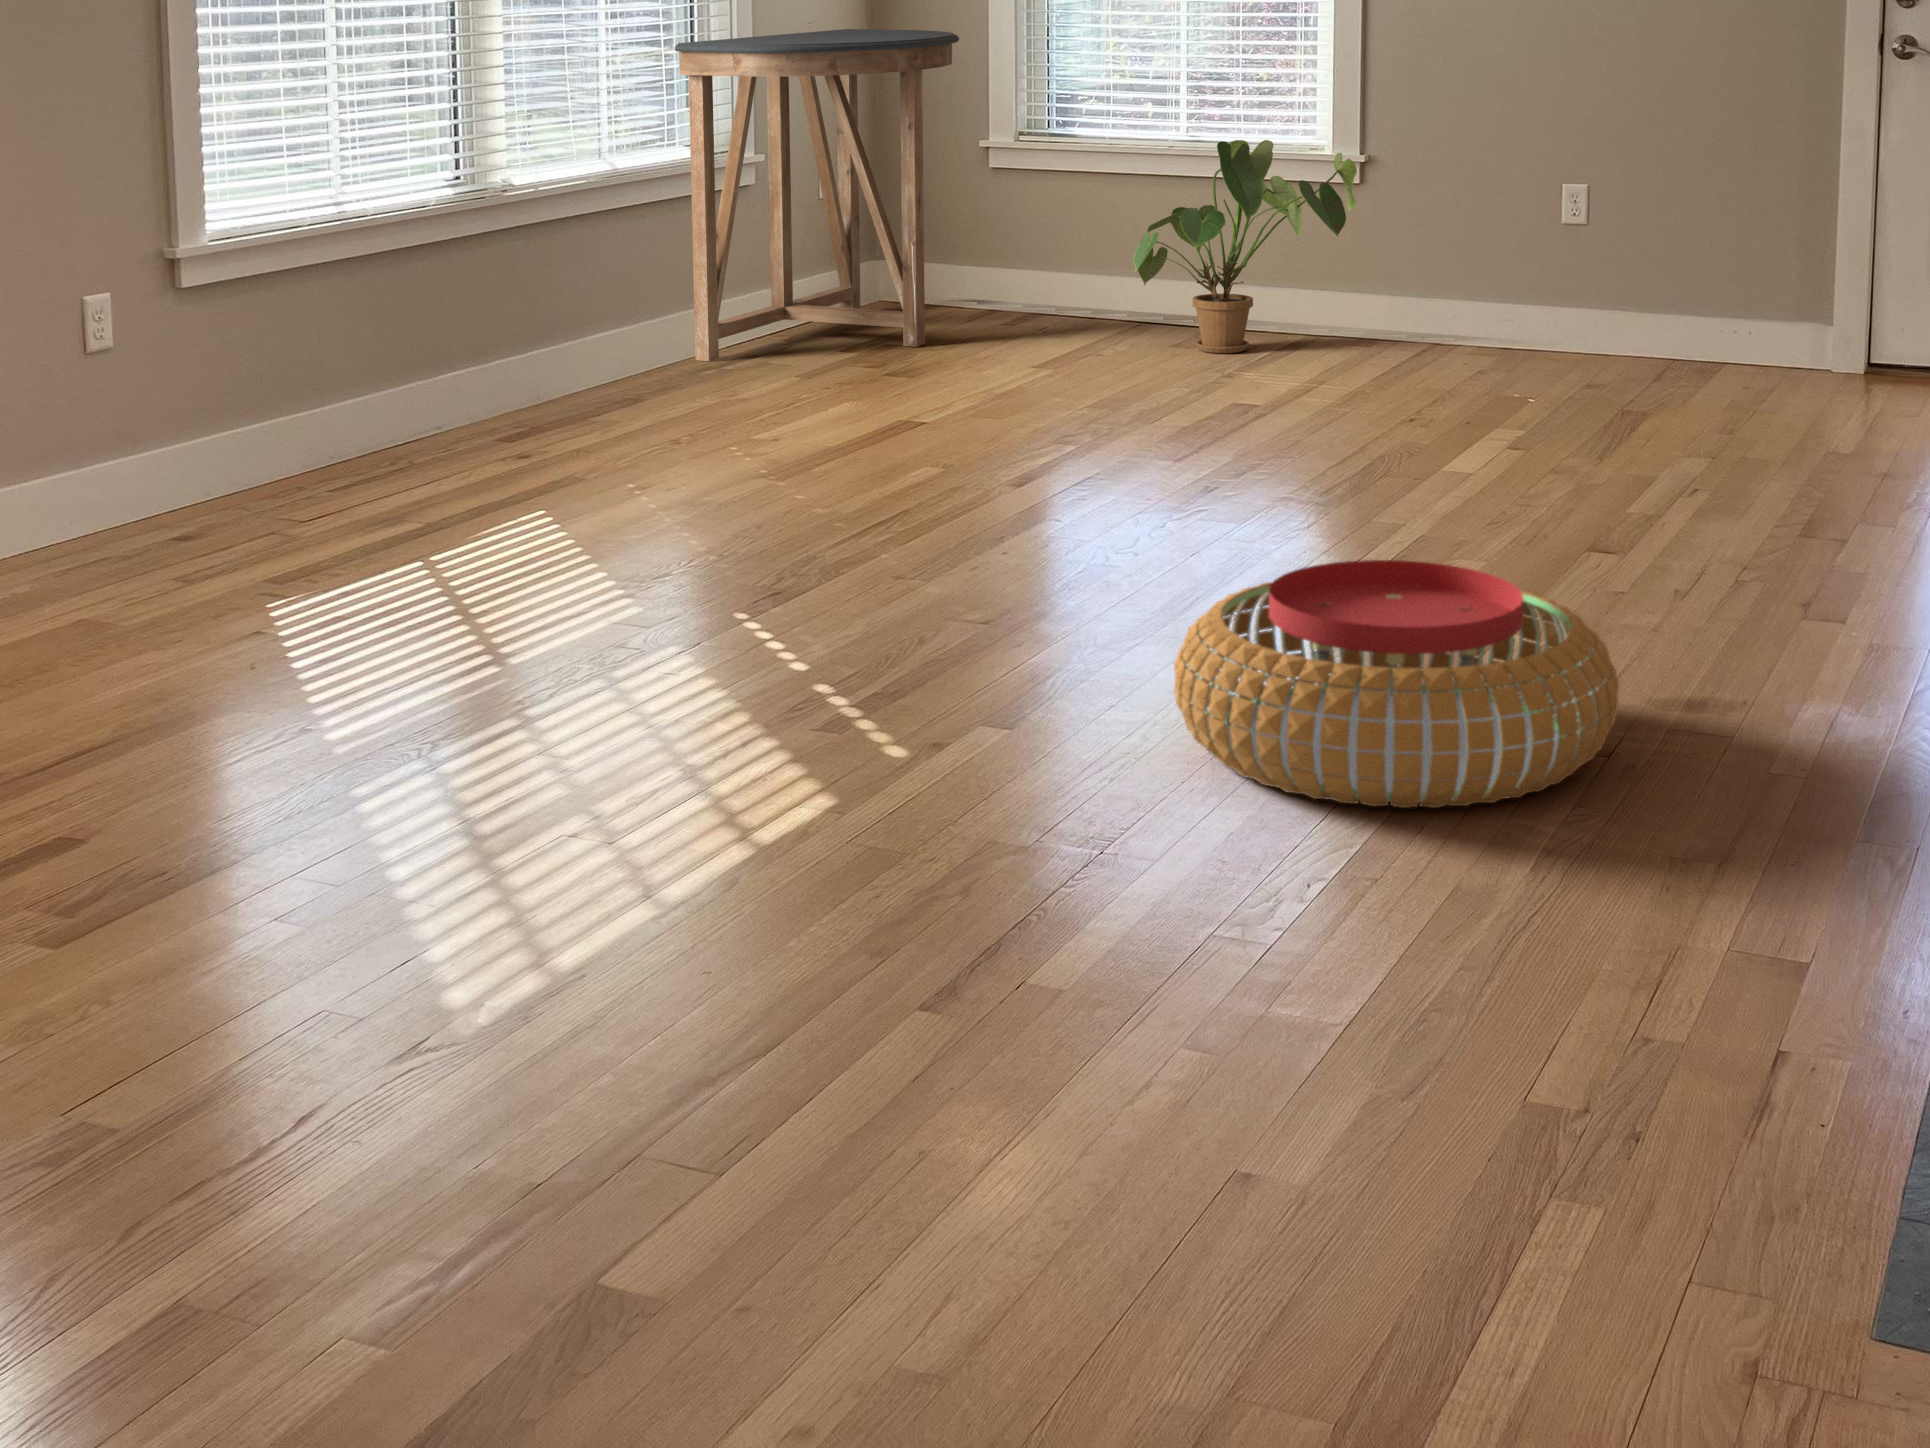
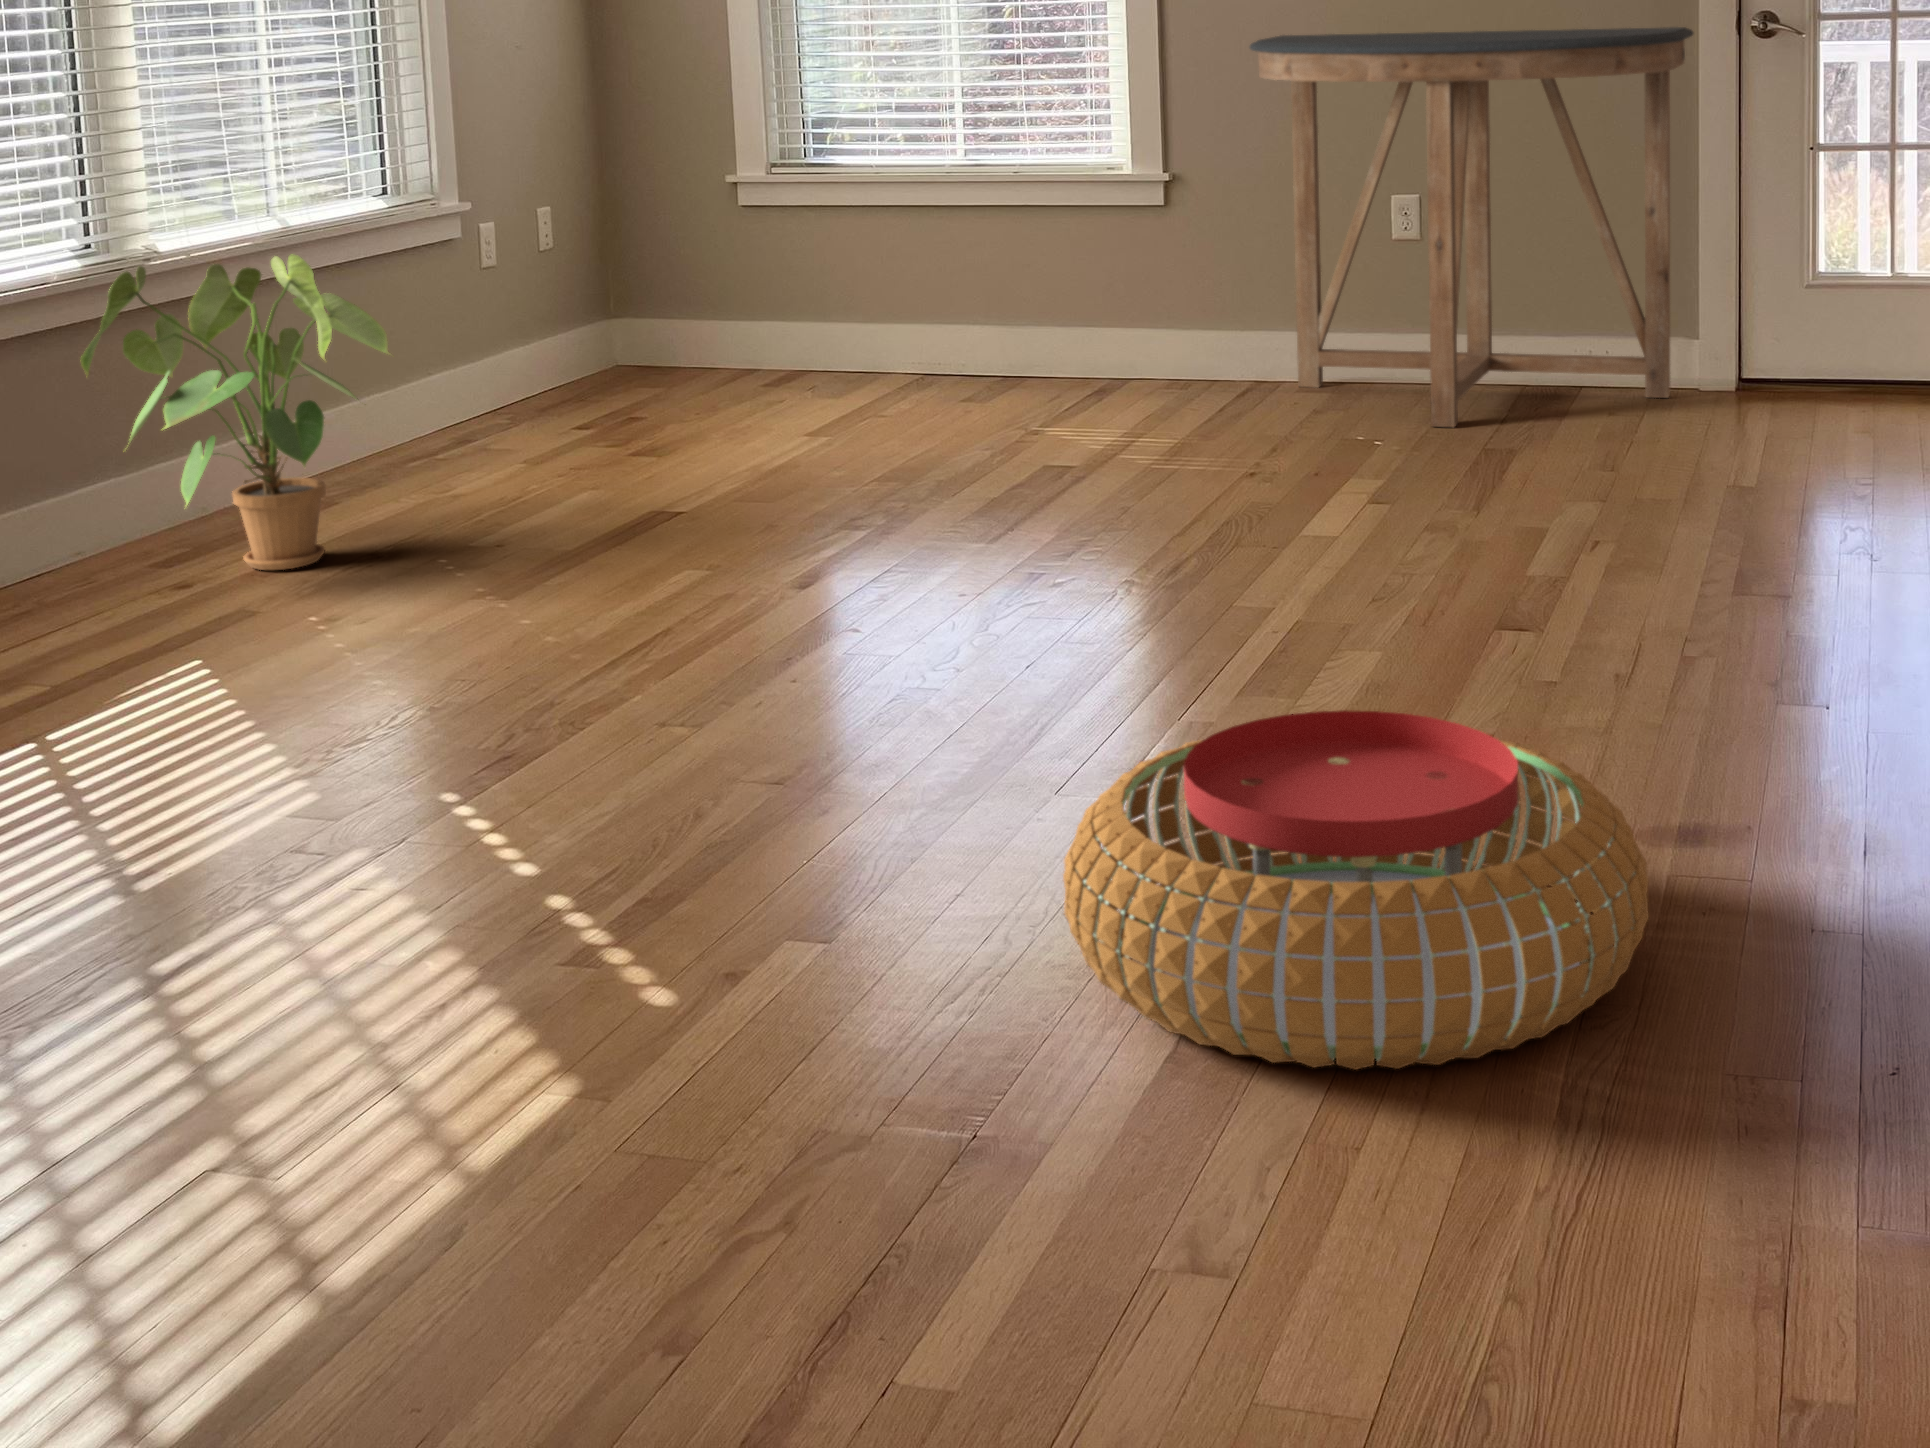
console table: present [675,29,959,361] -> present [1250,27,1693,427]
house plant: present [1133,140,1357,353] -> present [81,254,390,570]

